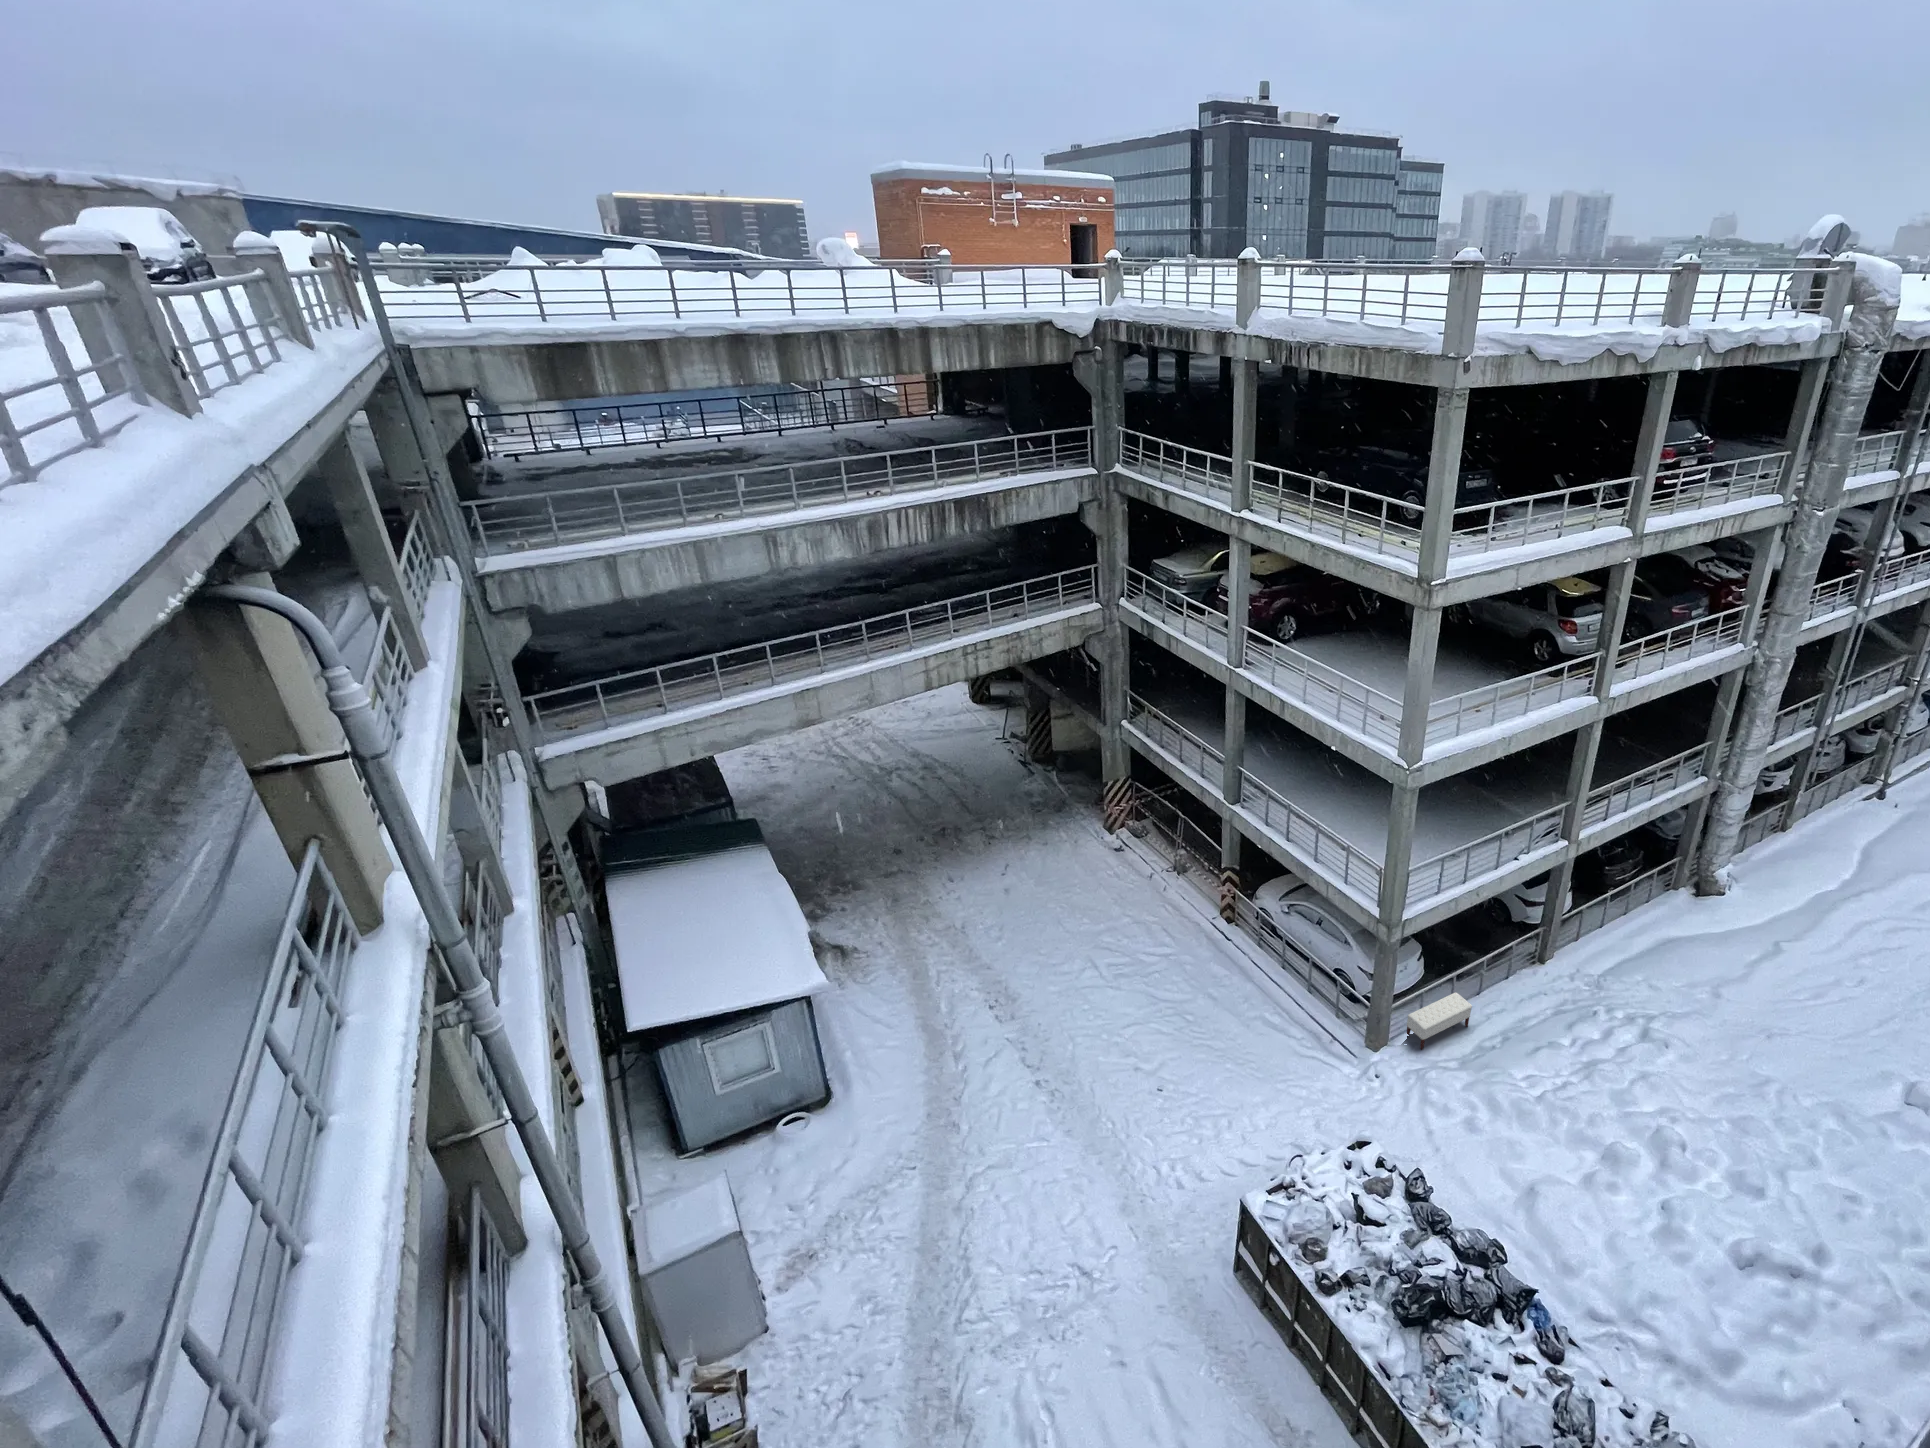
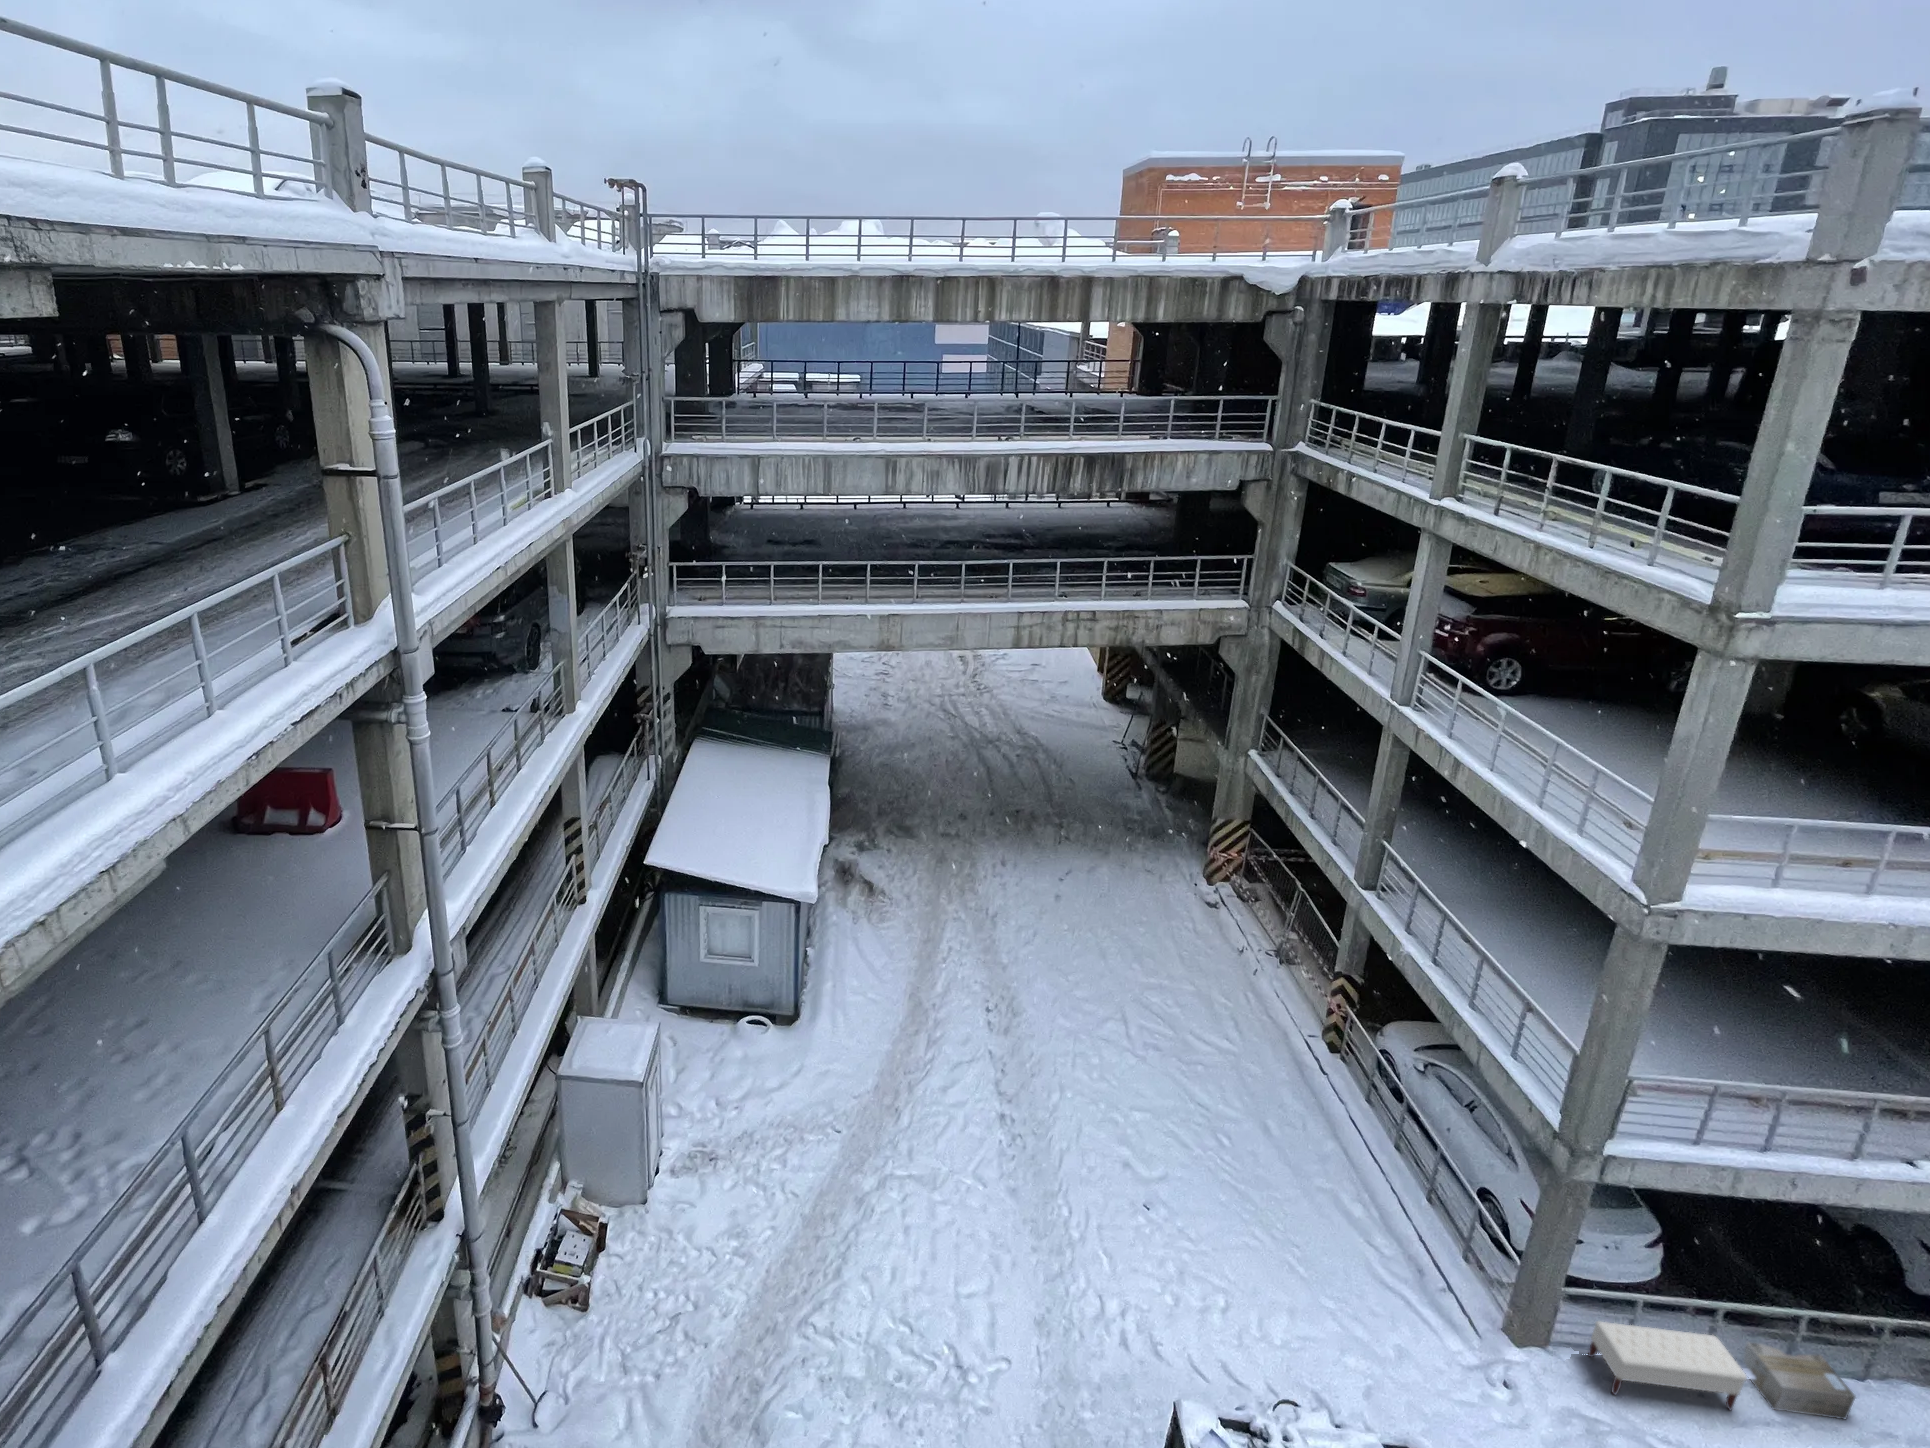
cardboard box: none [1463,975,1510,1016] -> present [1742,1342,1855,1419]

